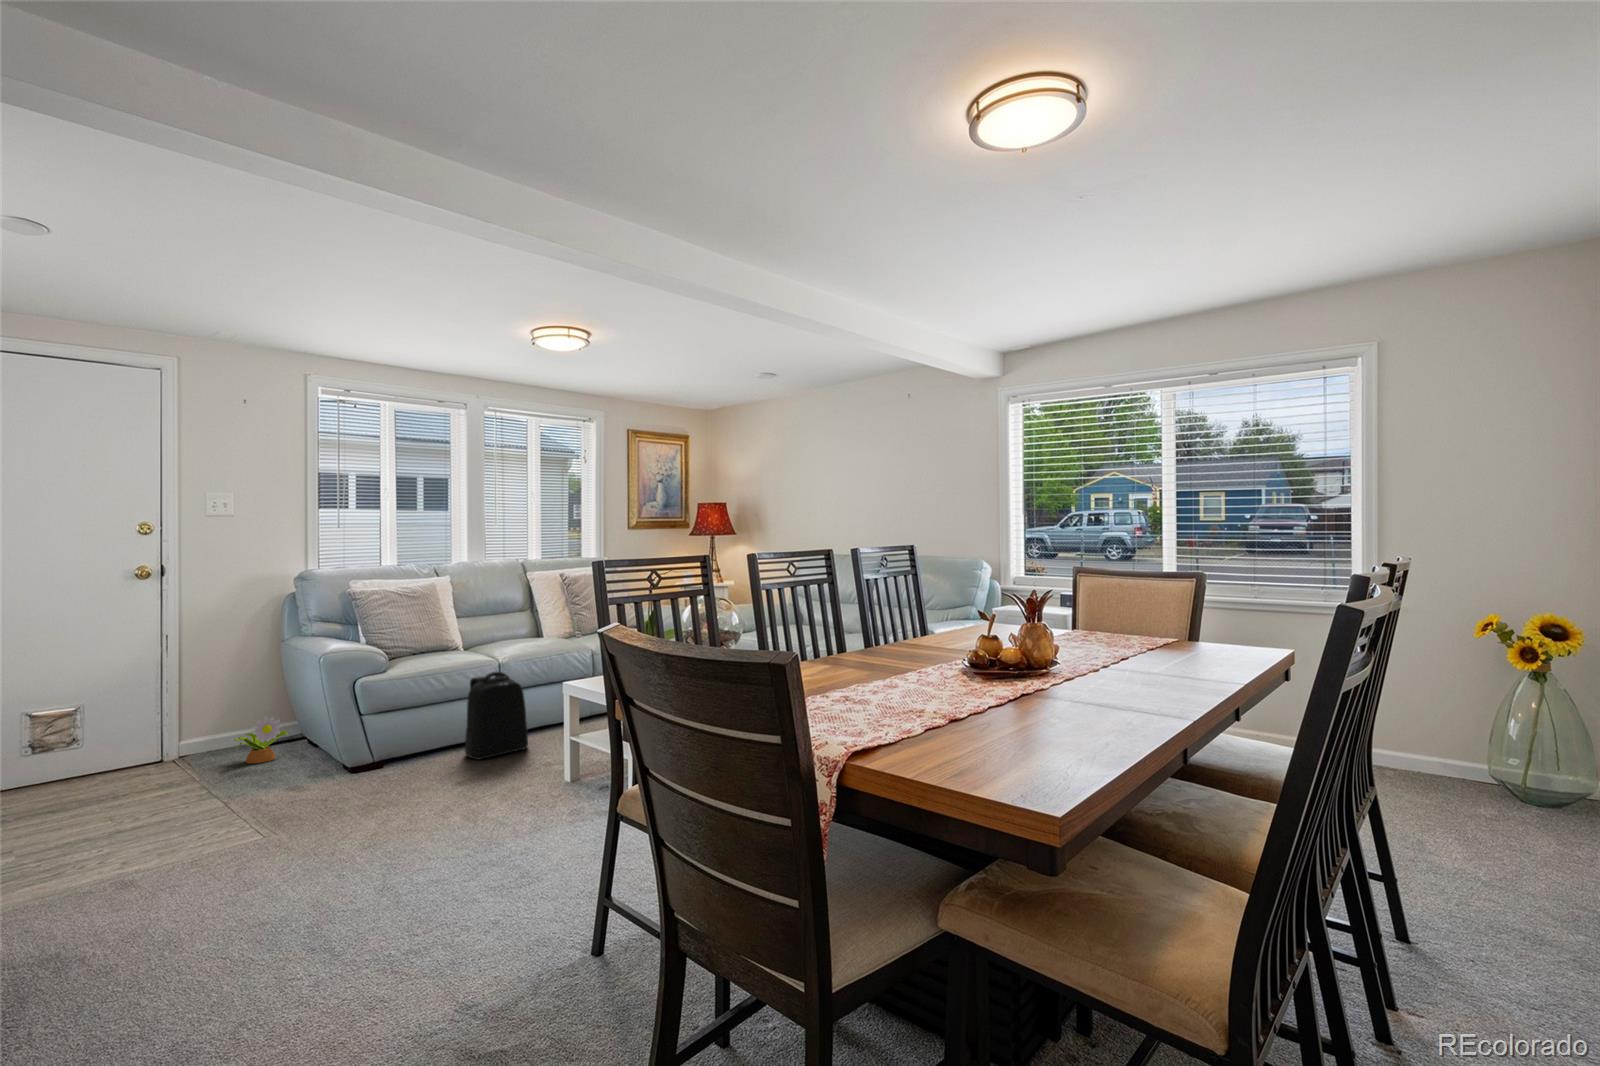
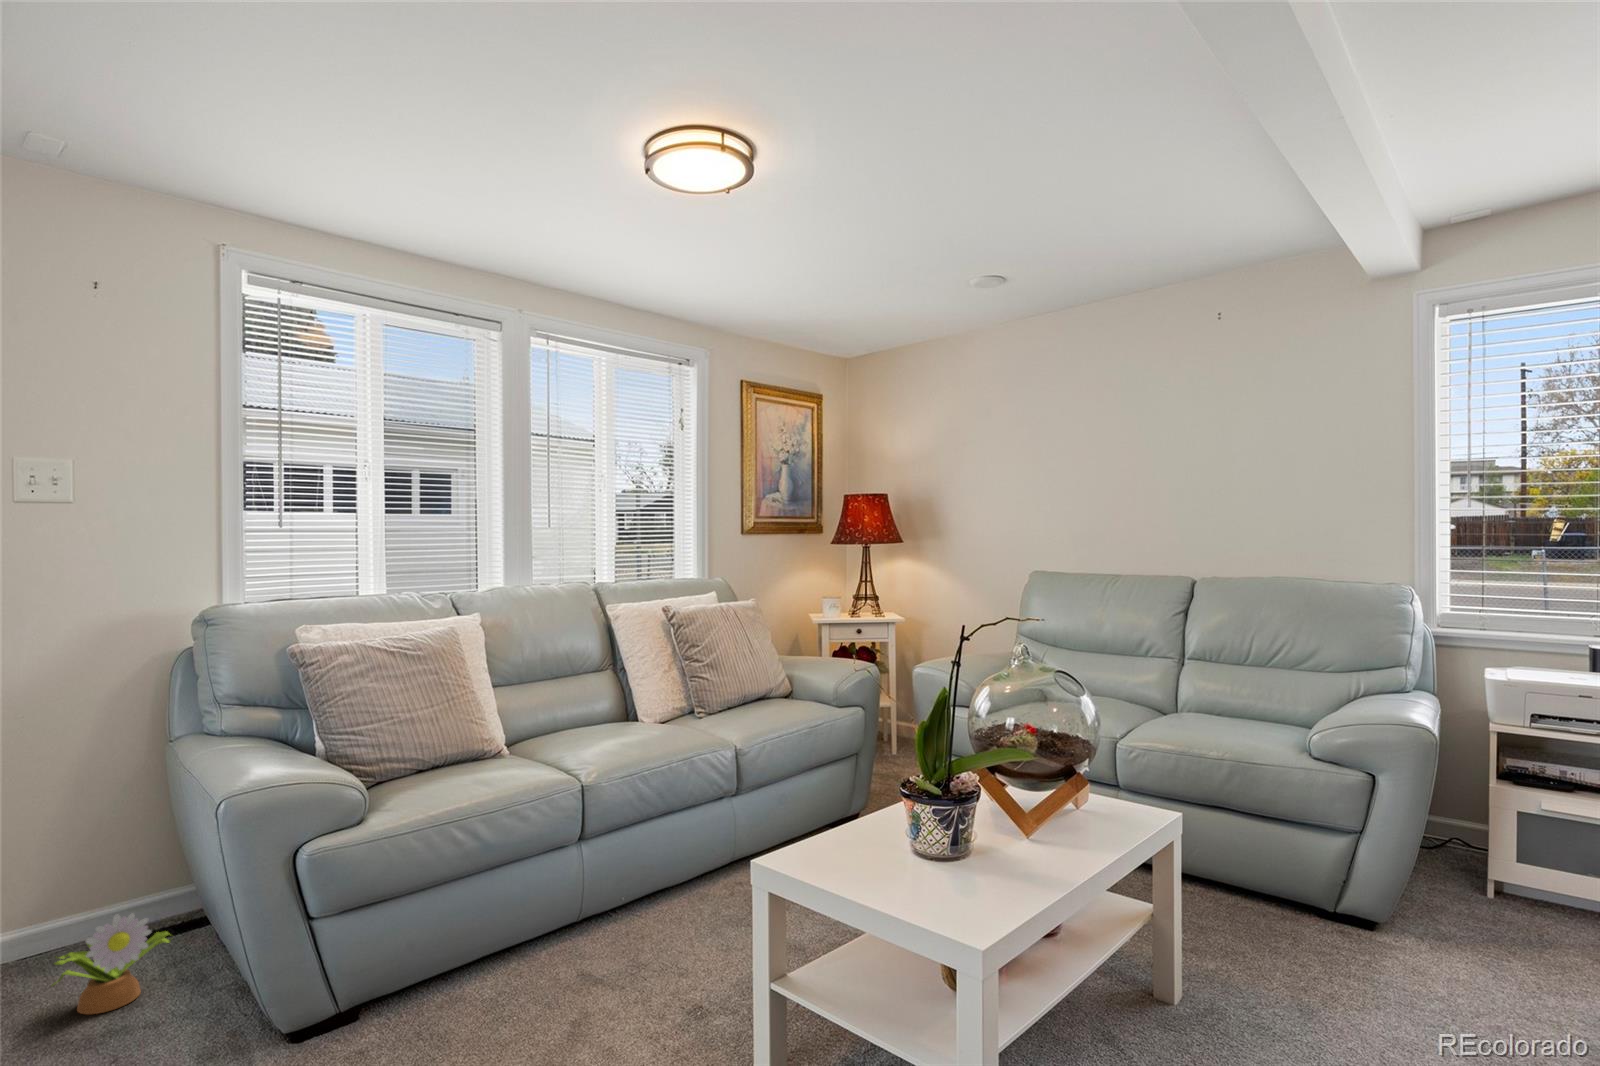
backpack: present [465,671,528,760] -> none [521,810,644,1005]

